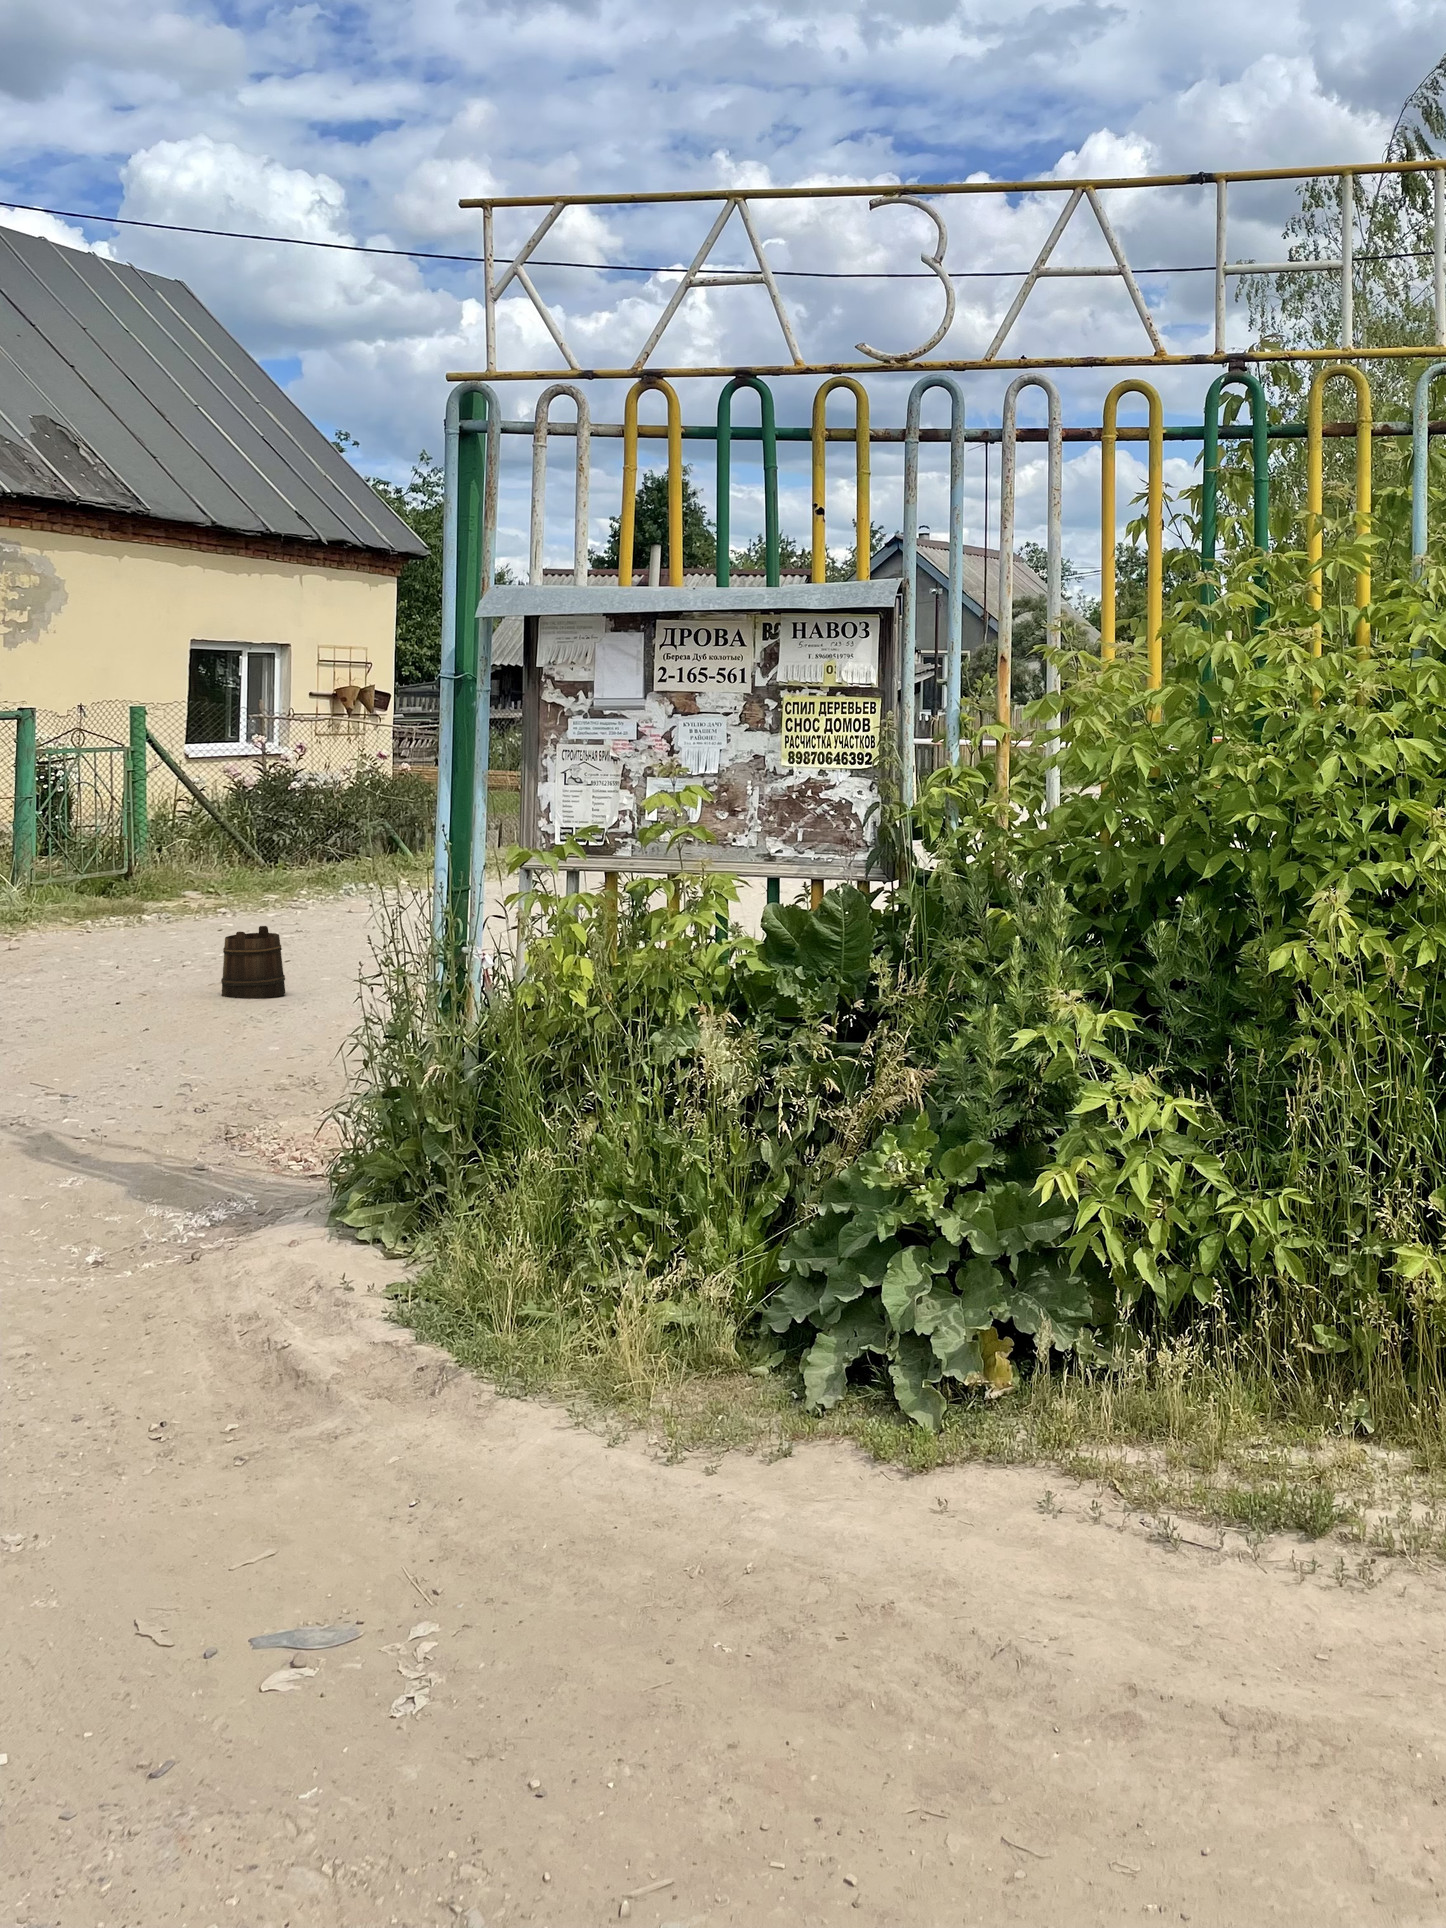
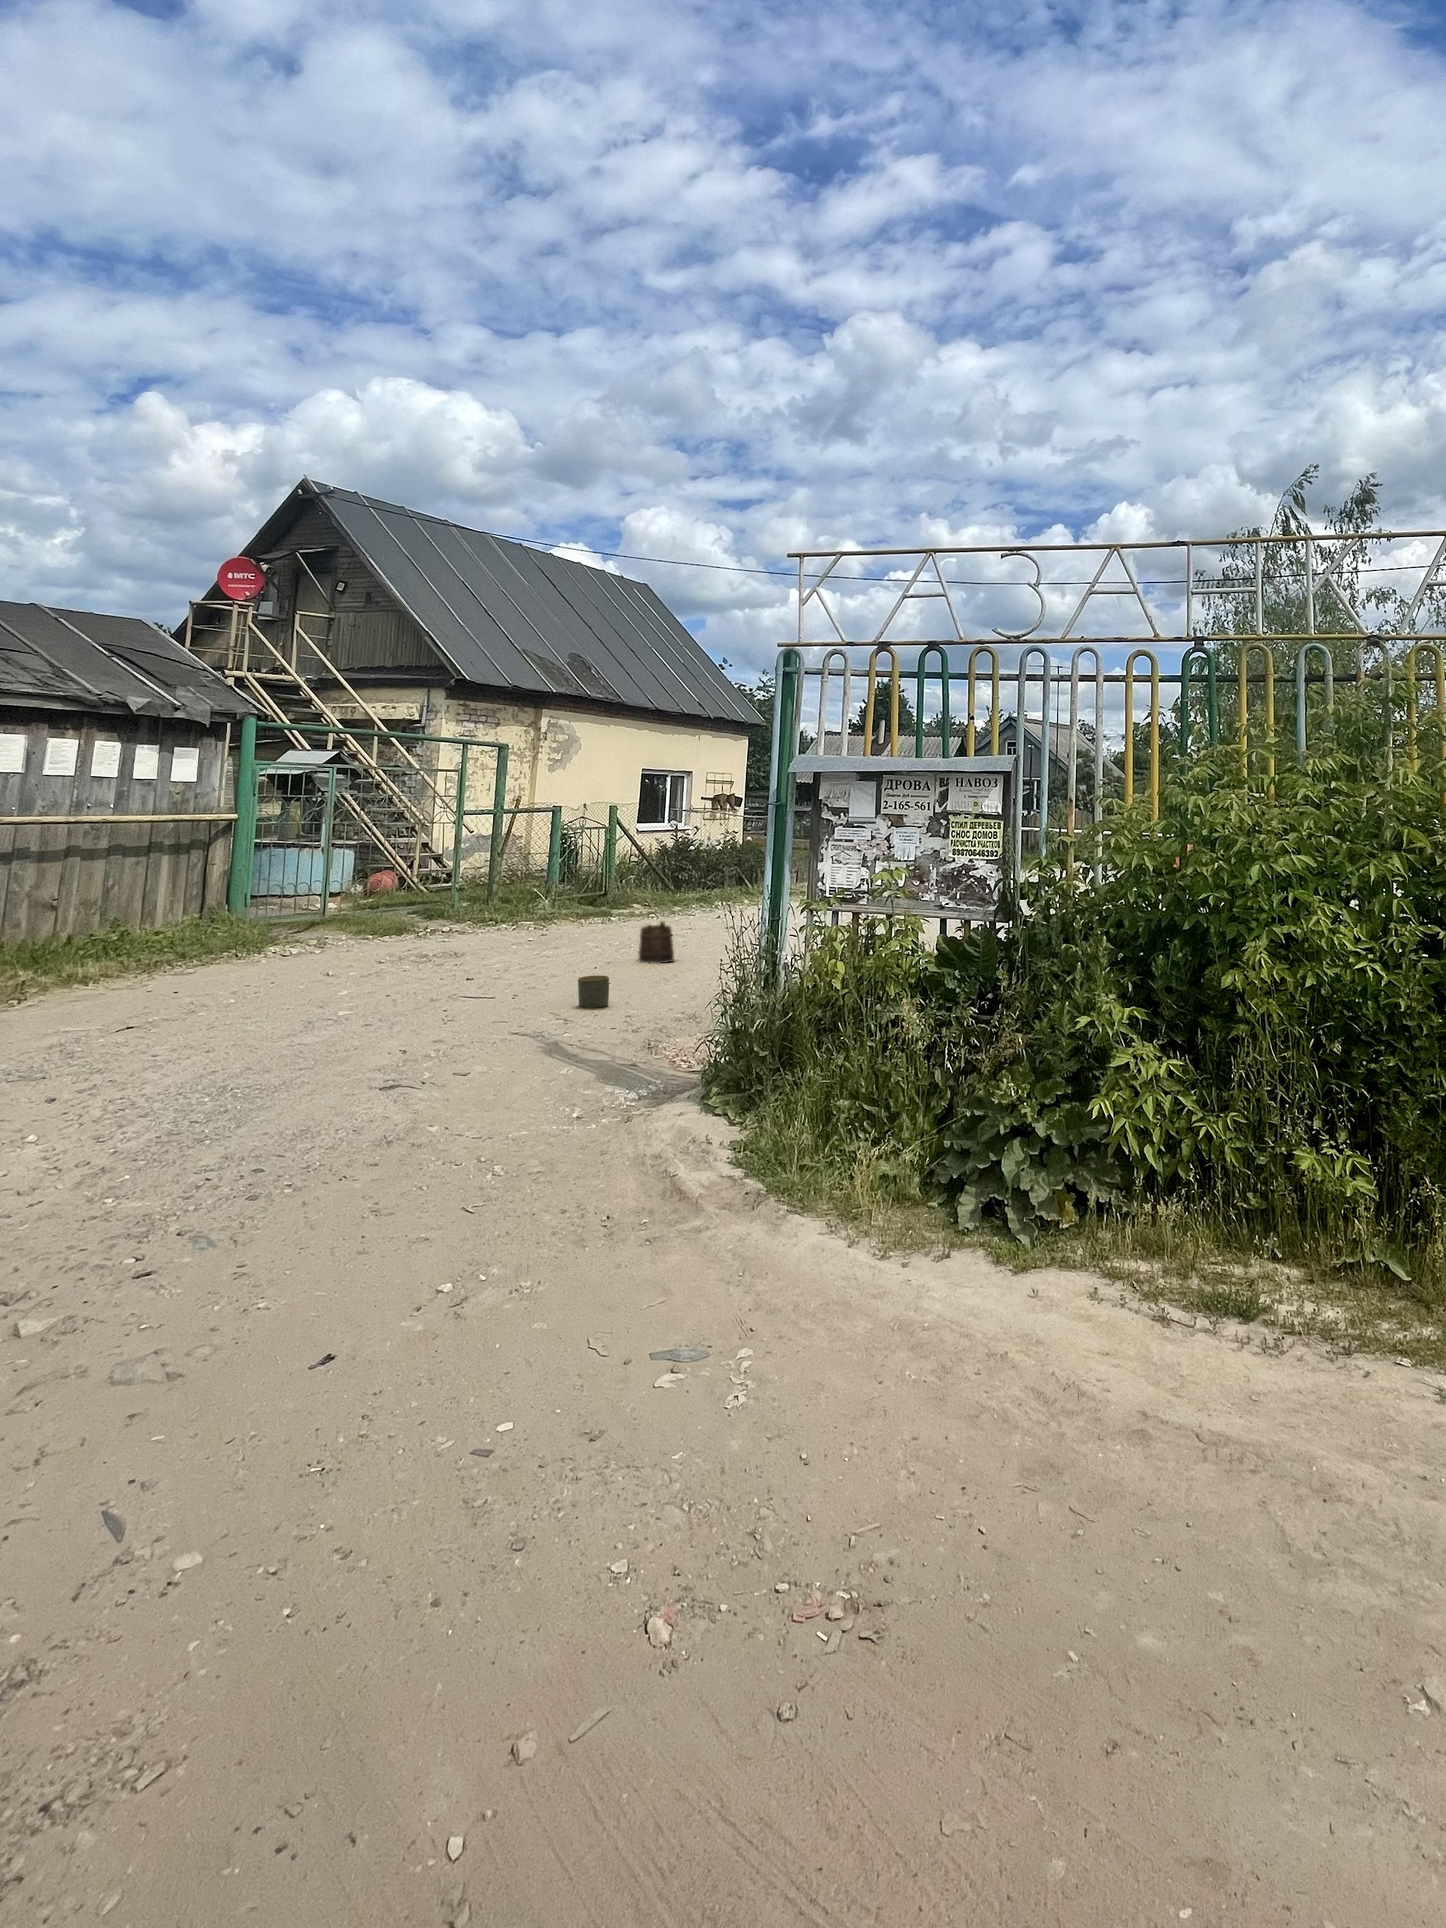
planter: none [113,1014,169,1070] -> present [578,975,609,1008]

